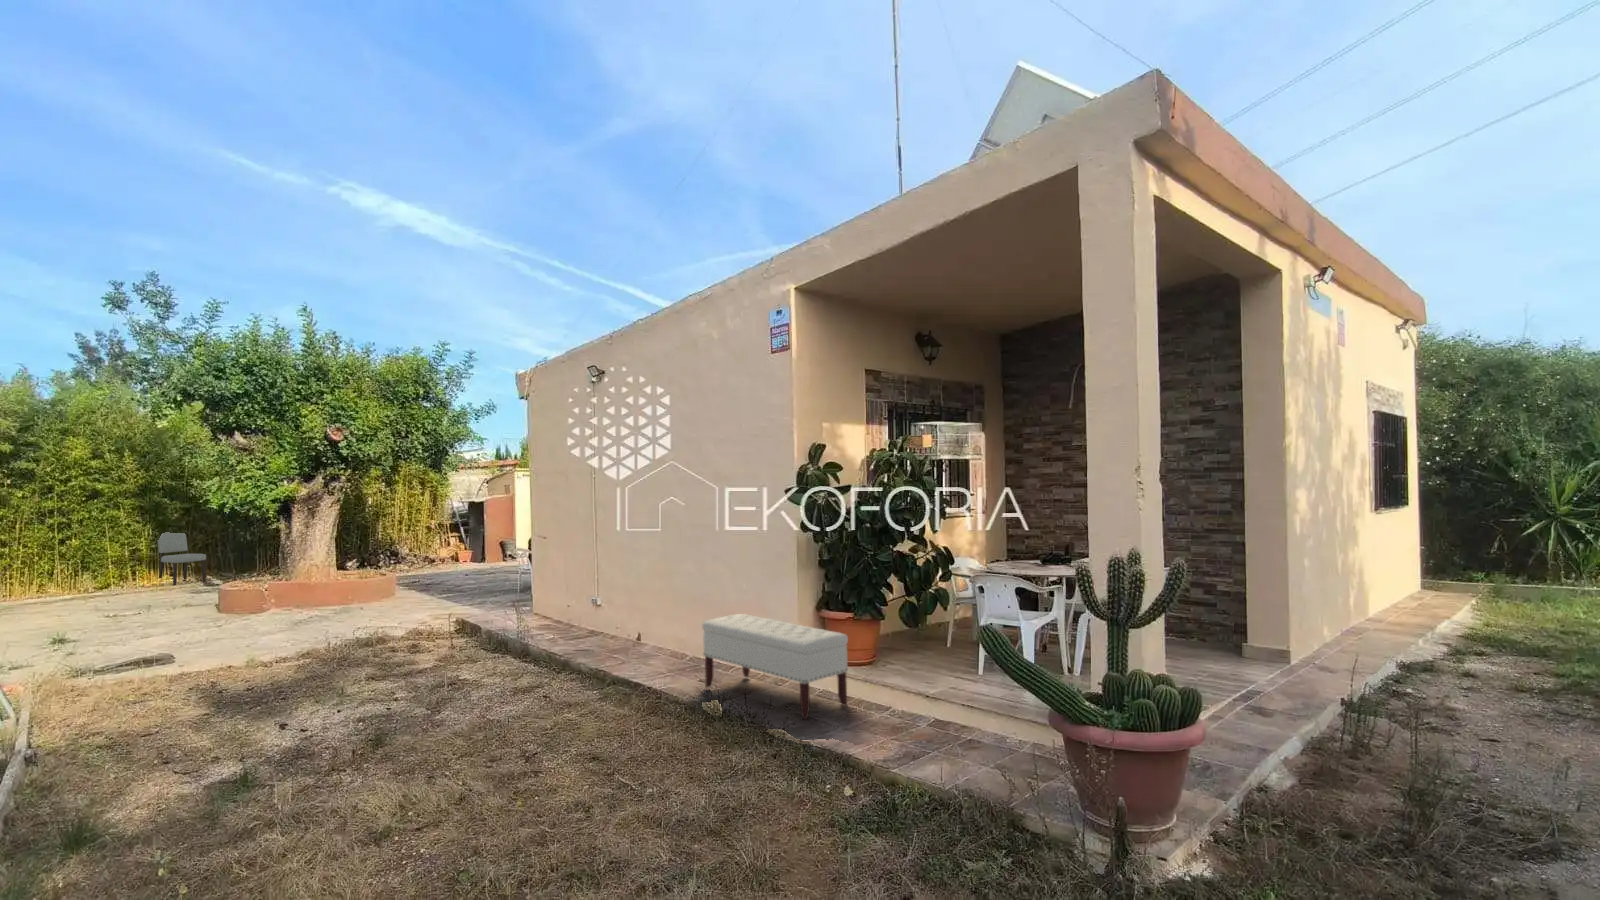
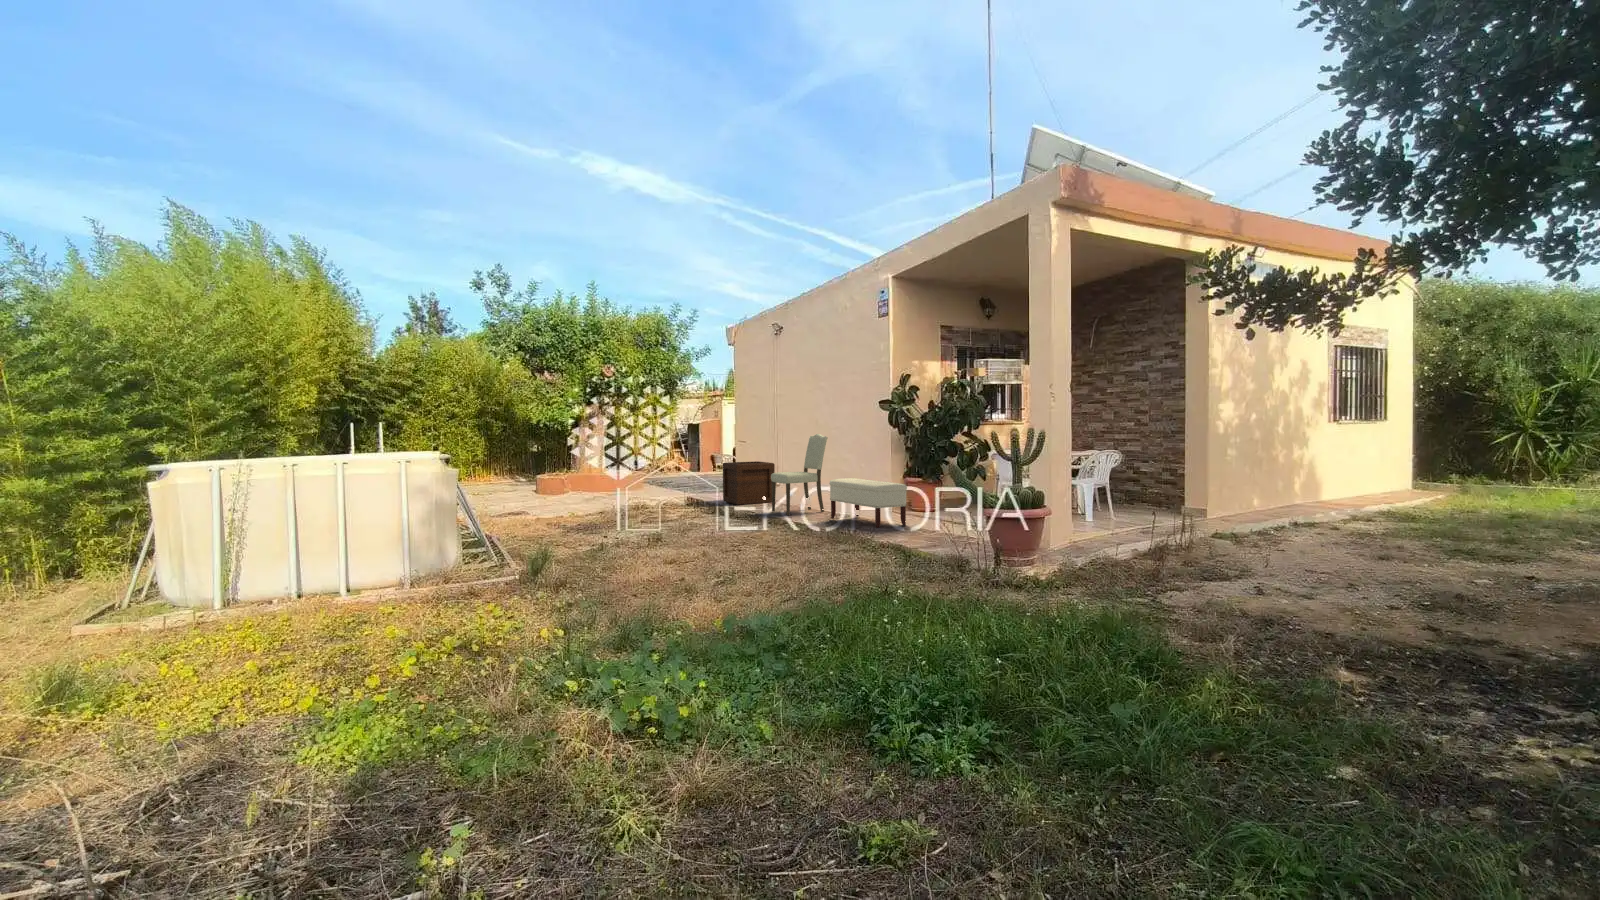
chair: present [158,532,206,586] -> present [771,434,828,515]
wooden crate: none [510,568,594,643] -> present [723,461,775,505]

